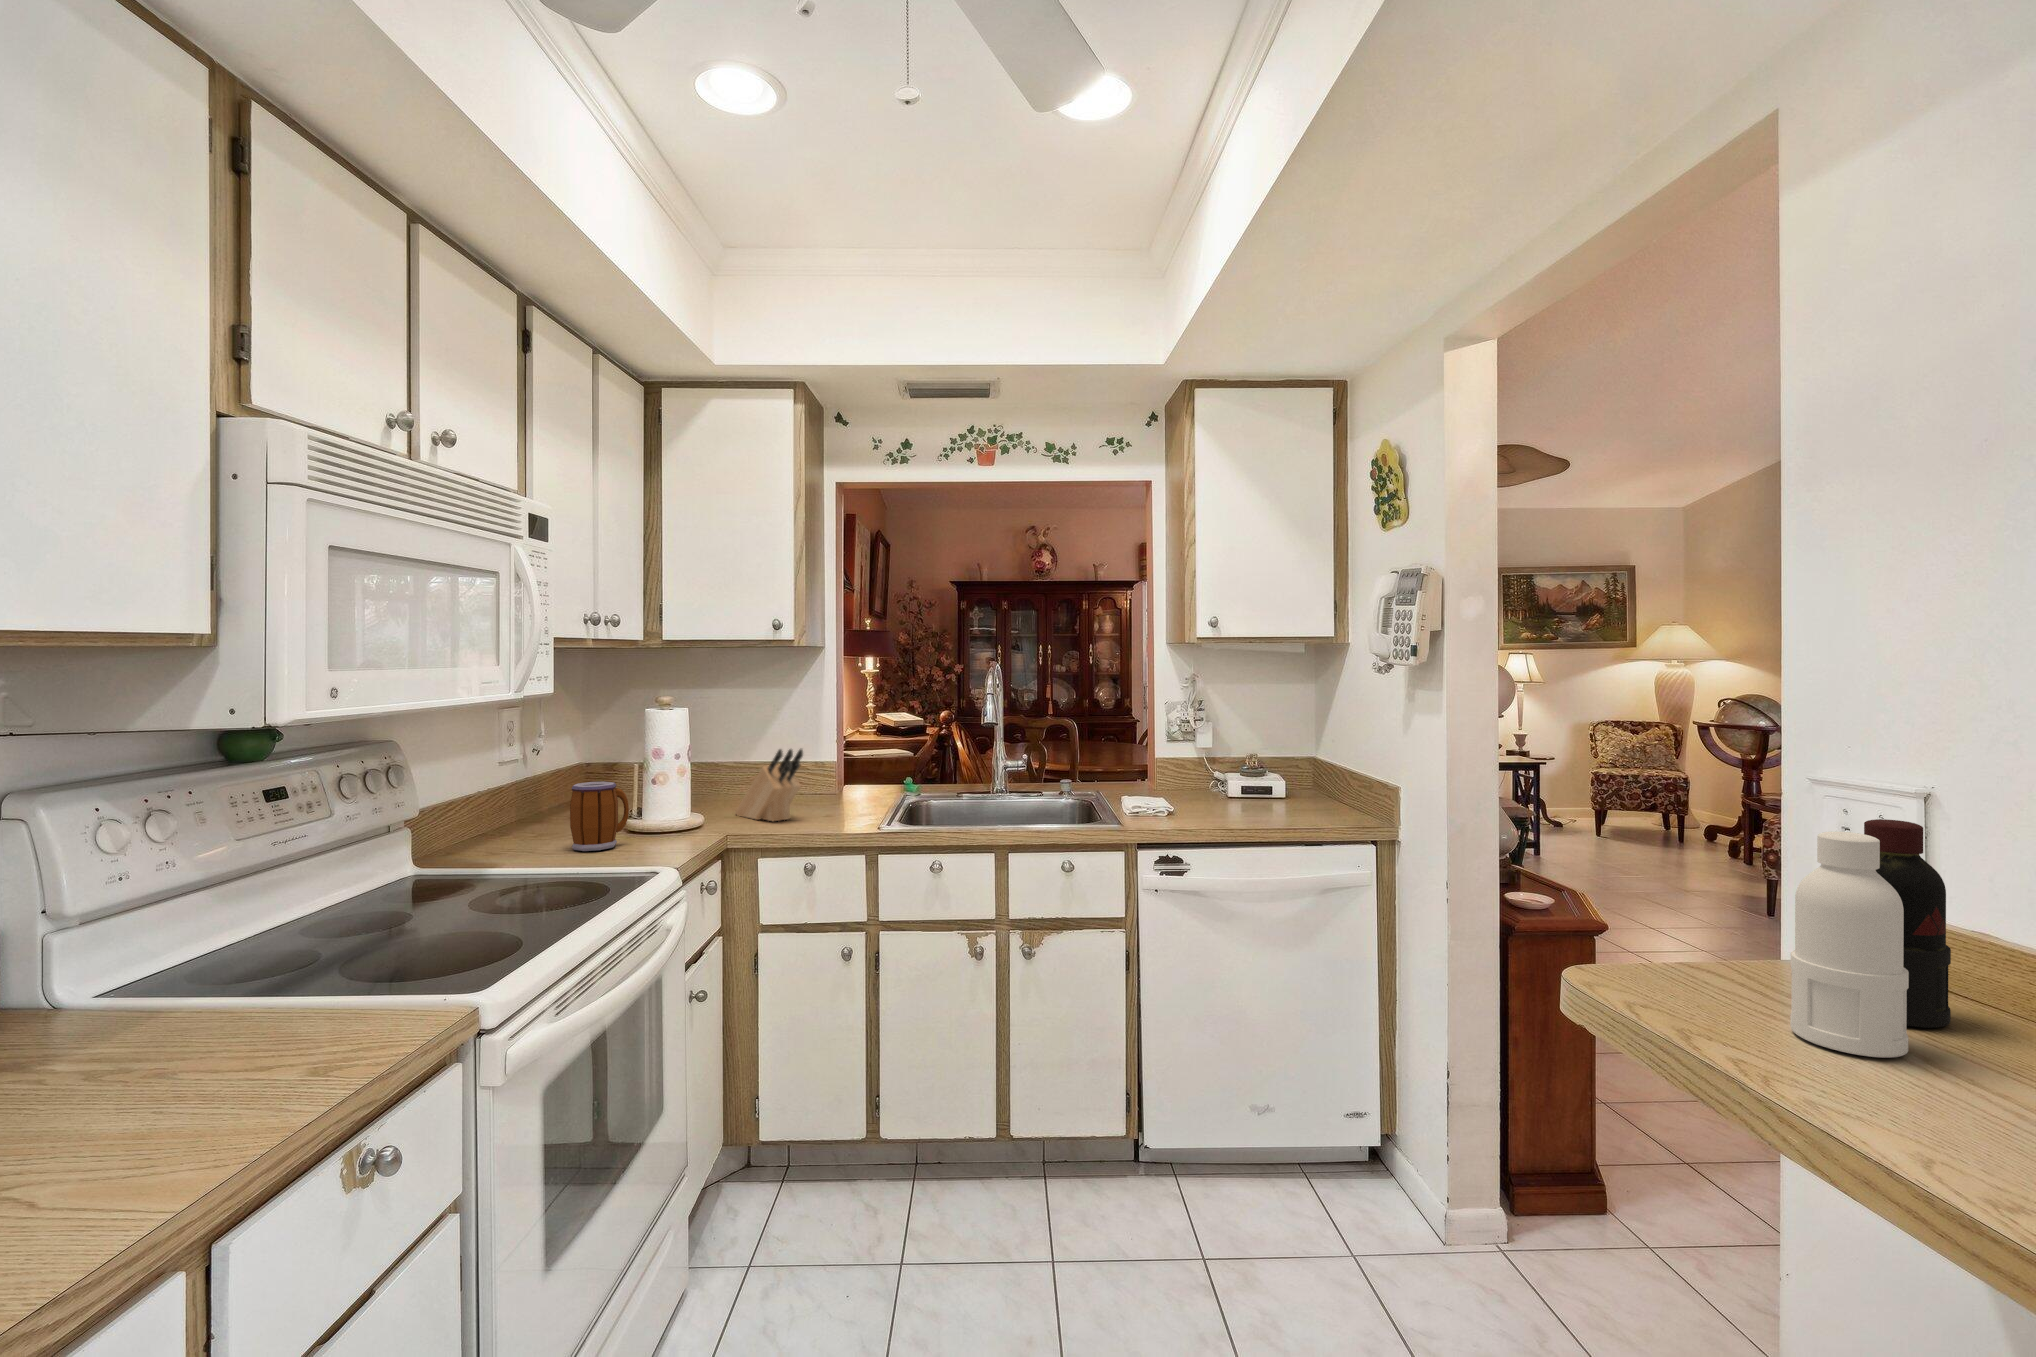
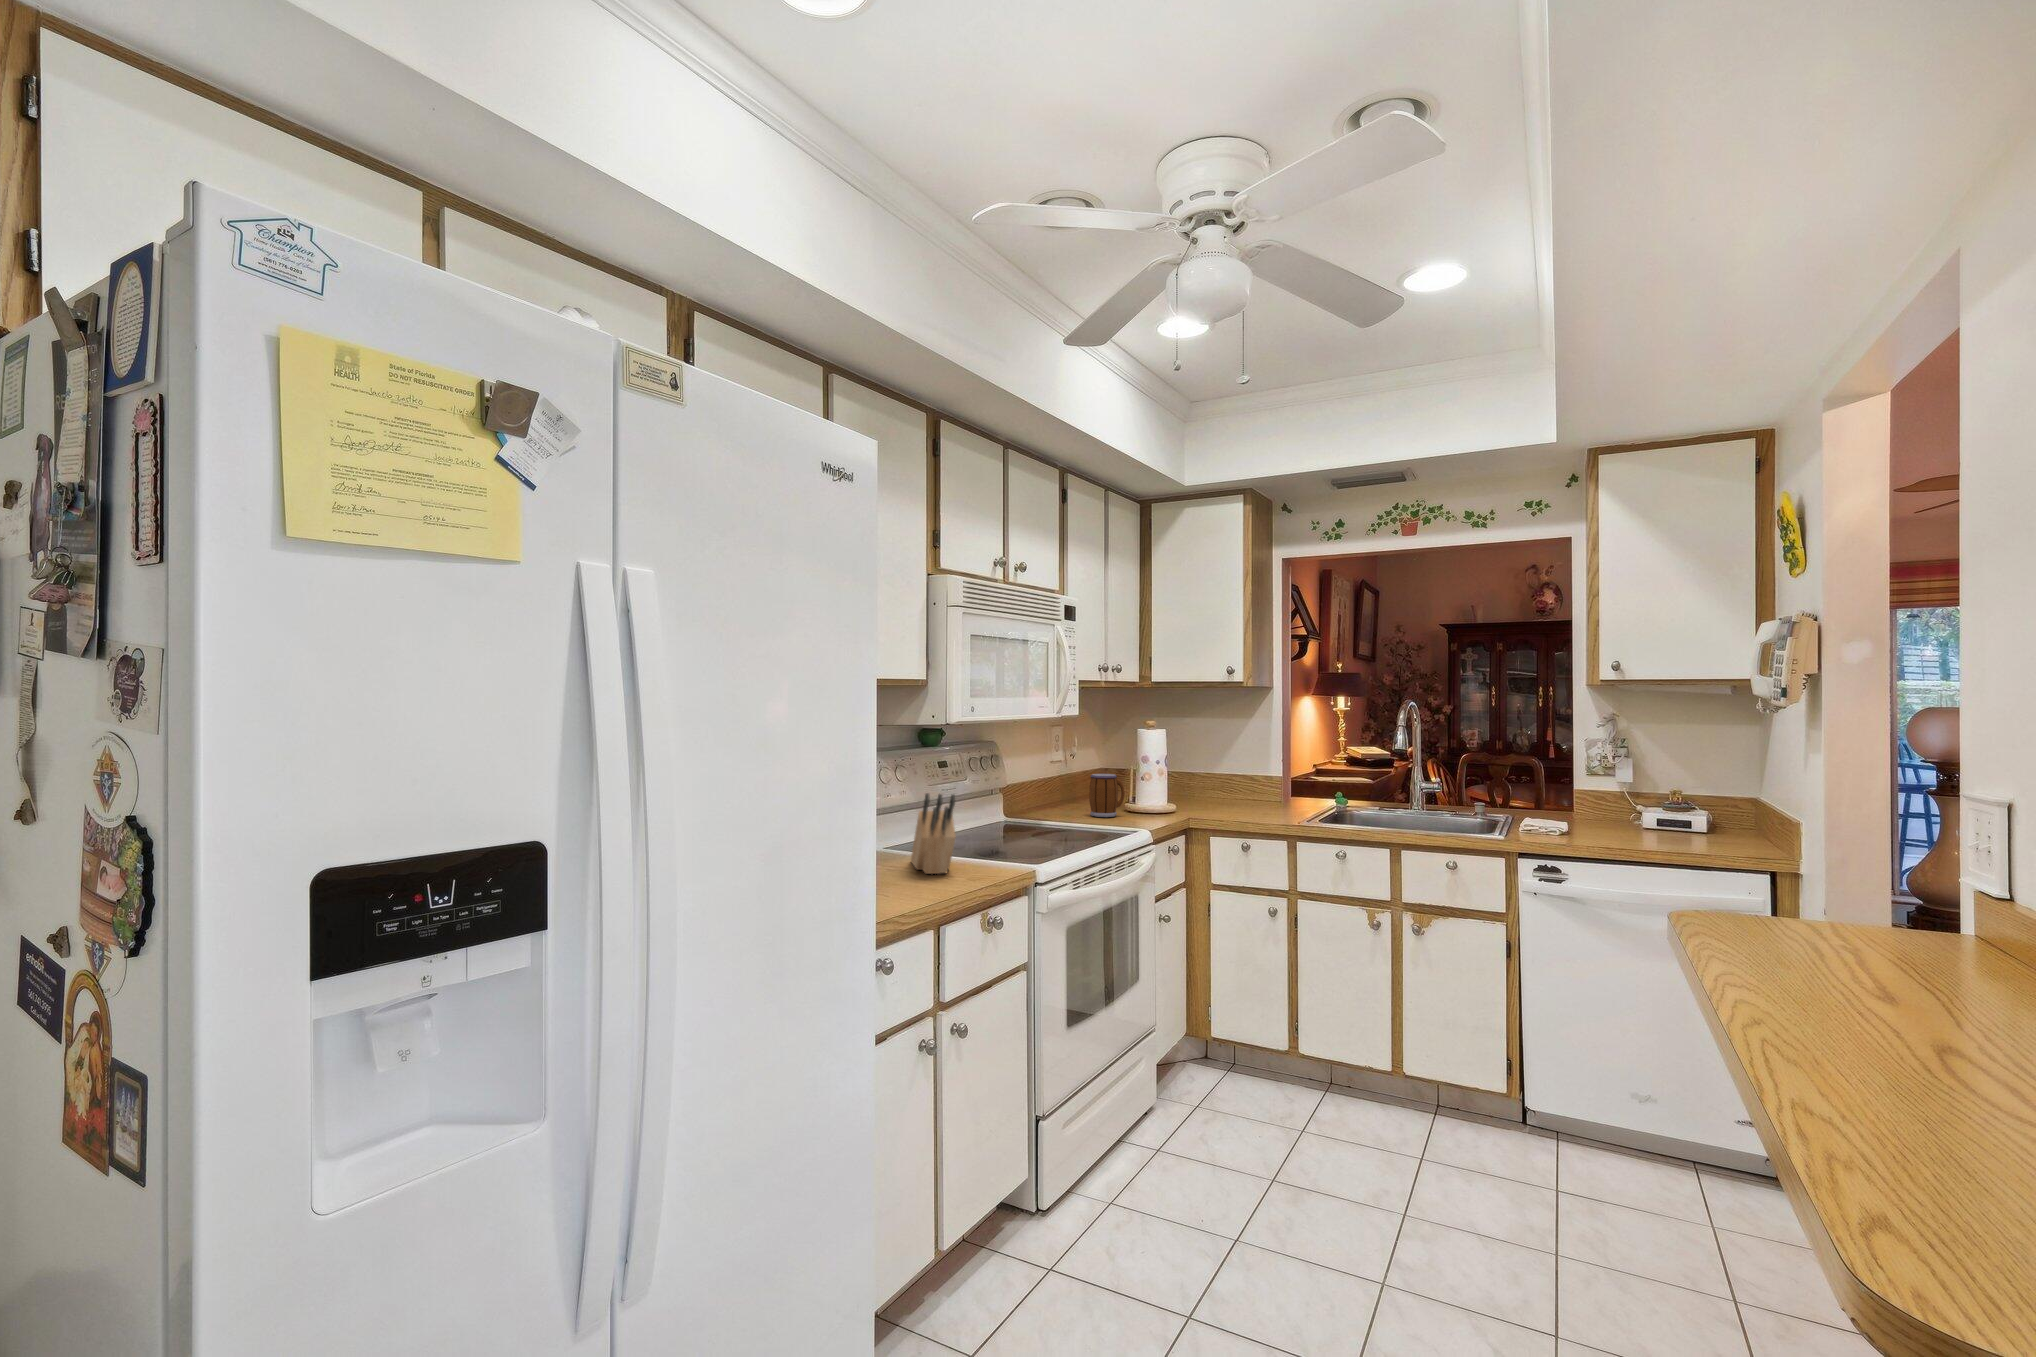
knife block: present [735,749,803,821] -> present [911,793,956,874]
bottle: present [1790,819,1951,1058] -> none [1762,809,1930,955]

